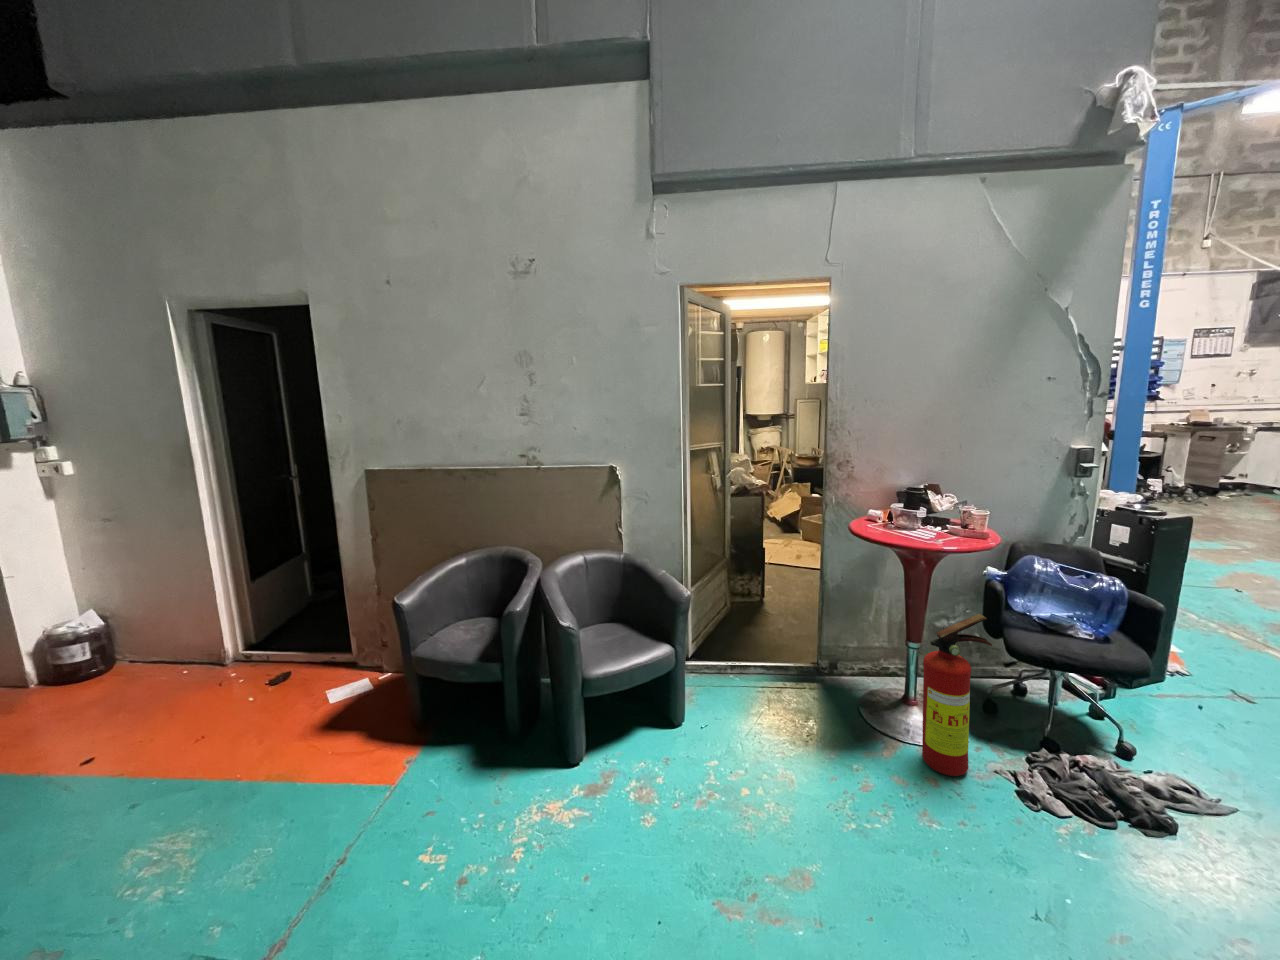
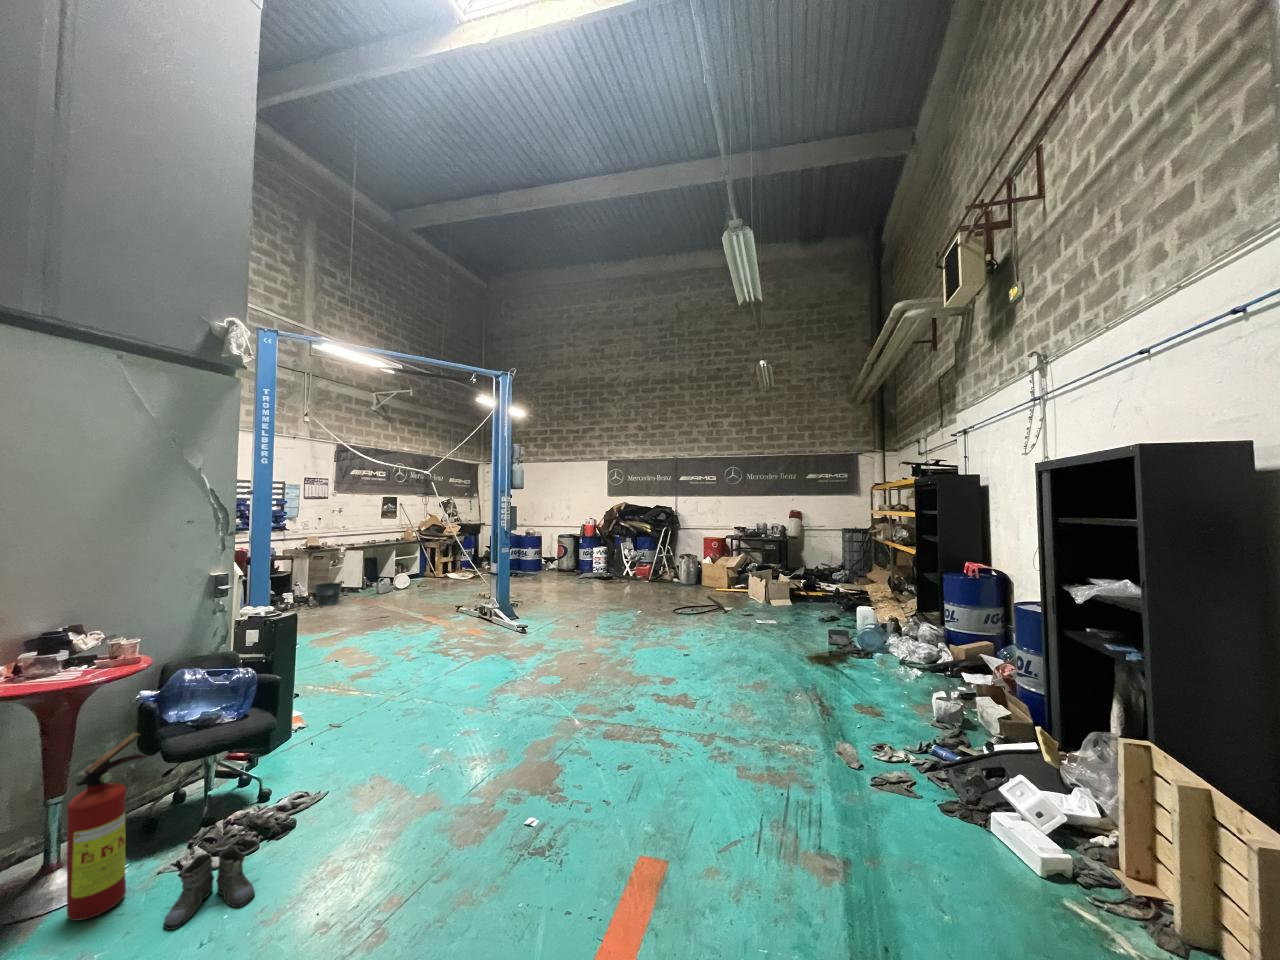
bucket: none [1192,476,1248,509] -> present [314,583,342,606]
boots: none [1001,793,1123,908] -> present [163,848,255,930]

